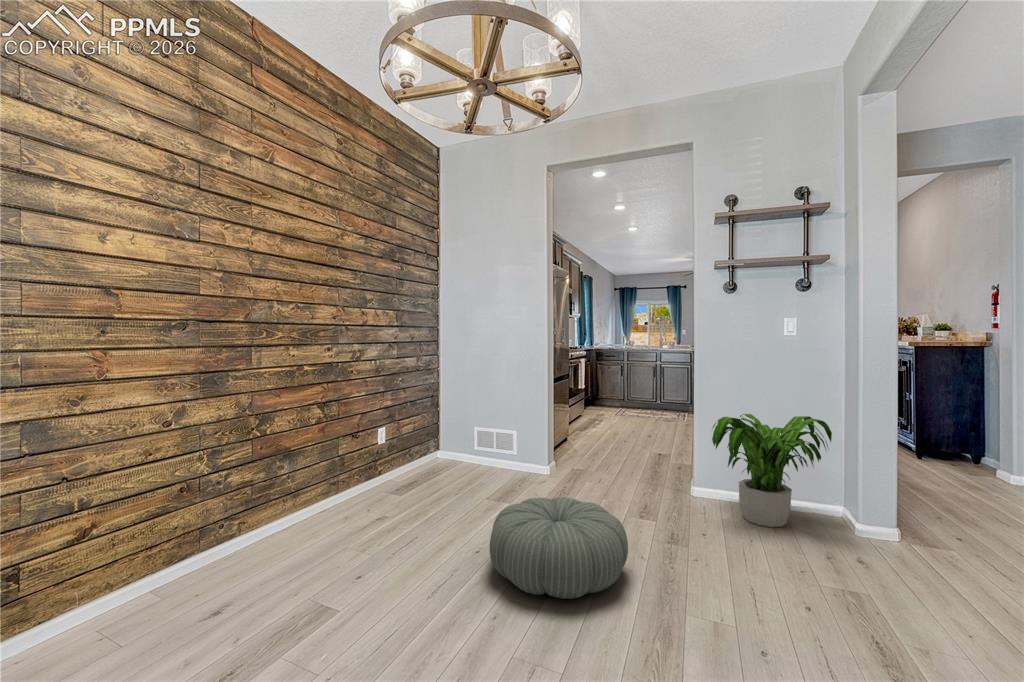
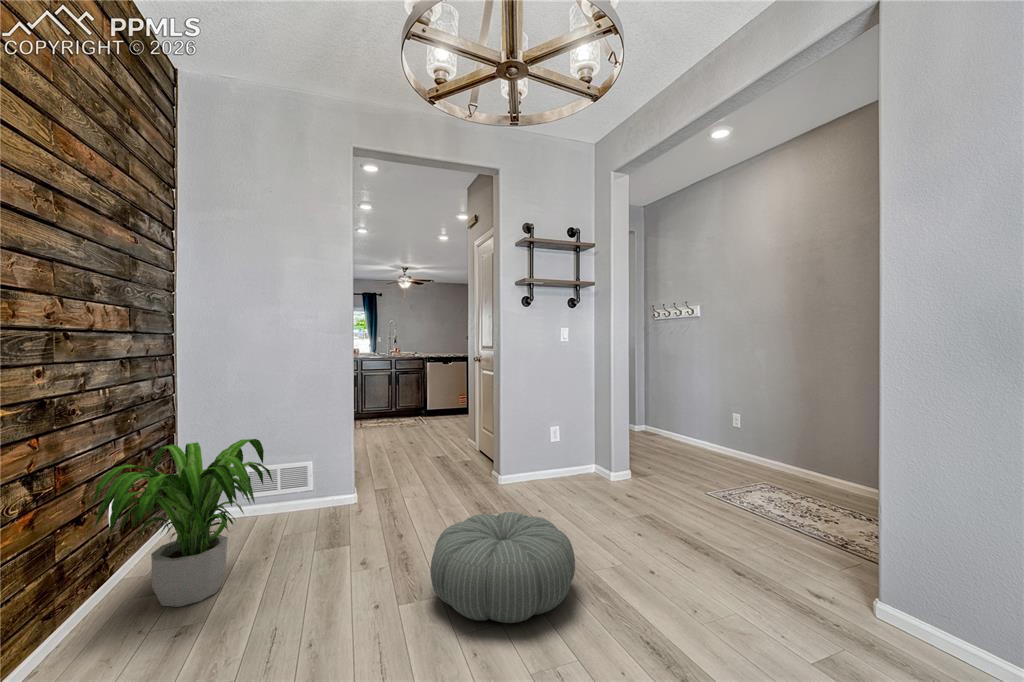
potted plant: present [712,414,832,527] -> present [92,439,273,607]

